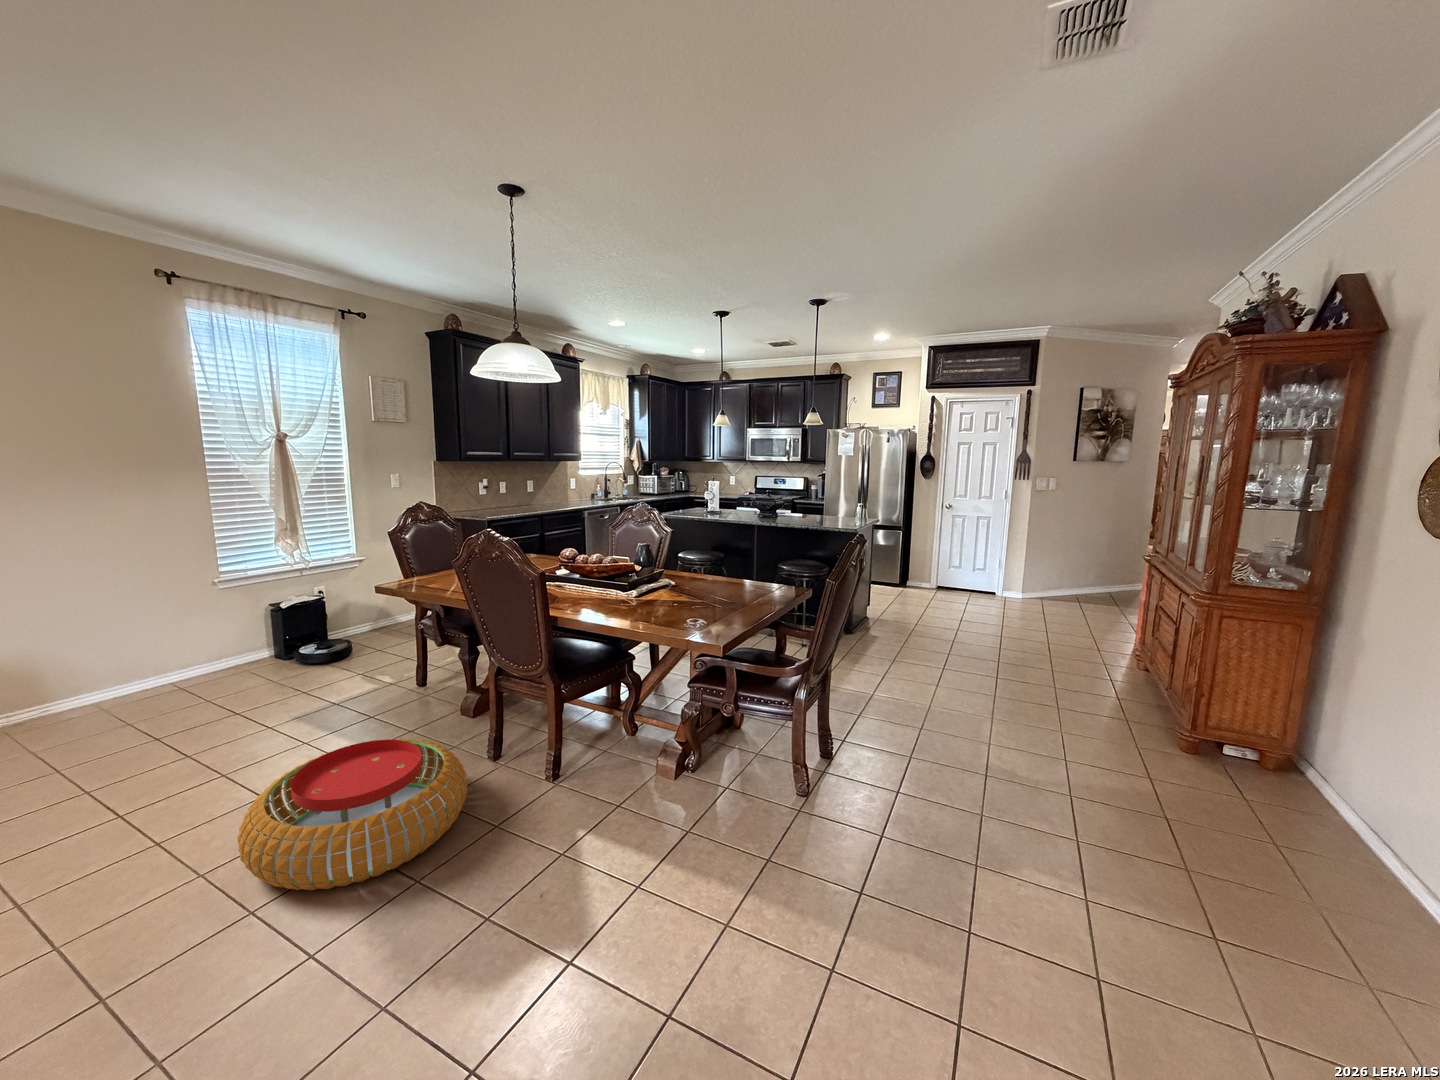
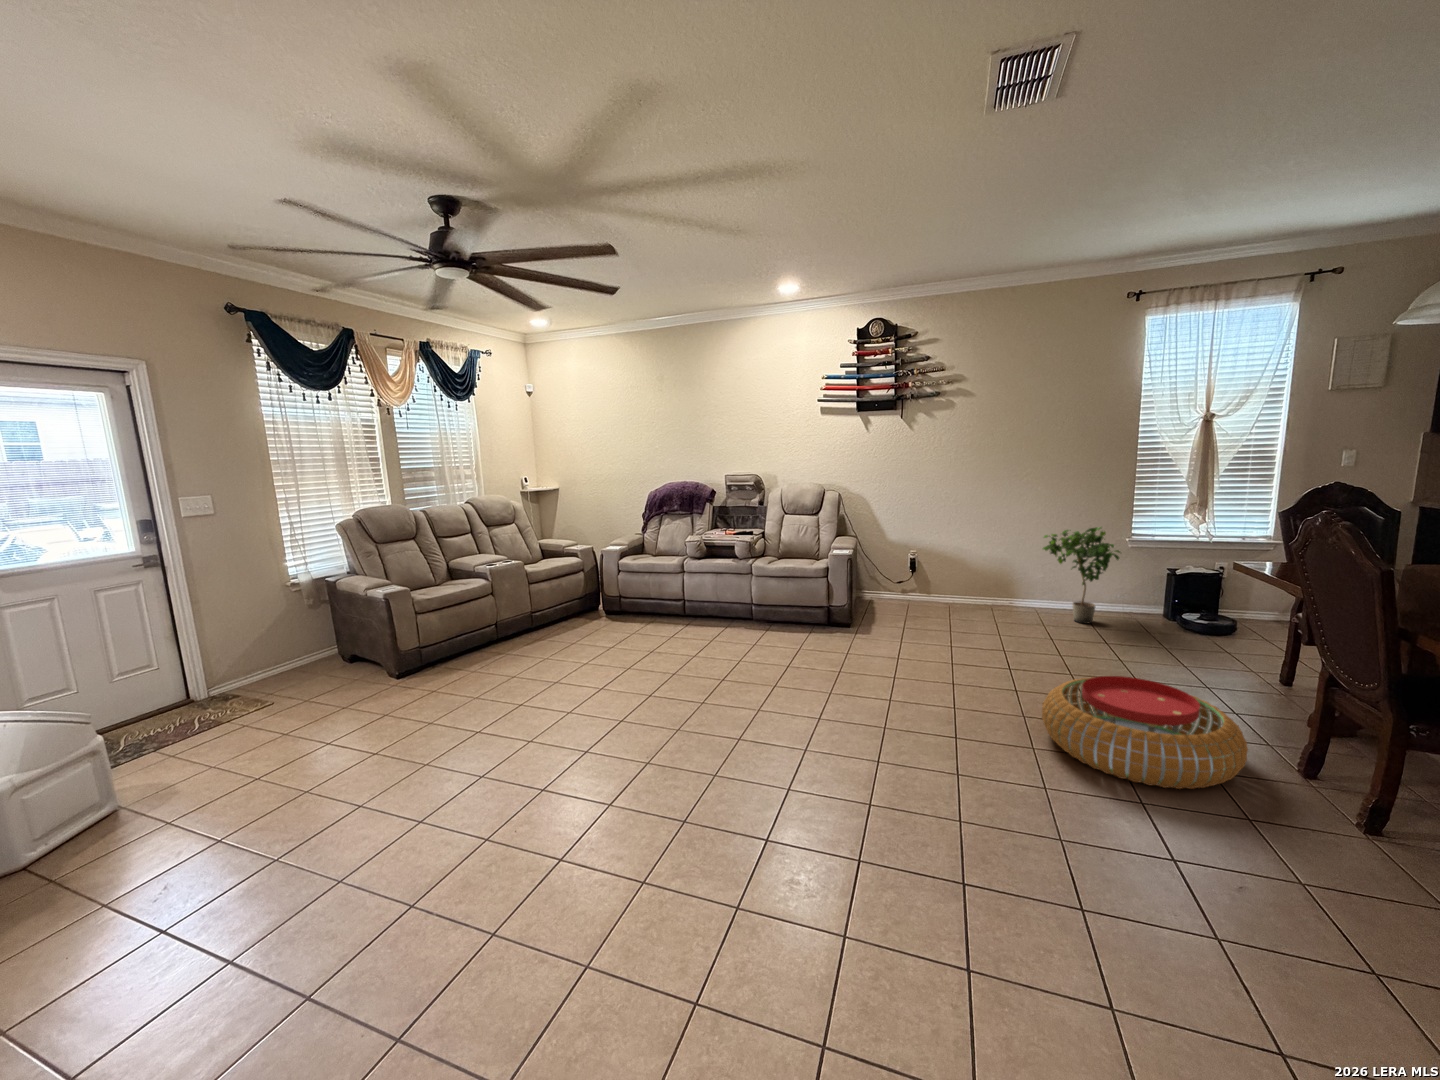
potted plant: none [93,570,216,702] -> present [1043,527,1120,623]

